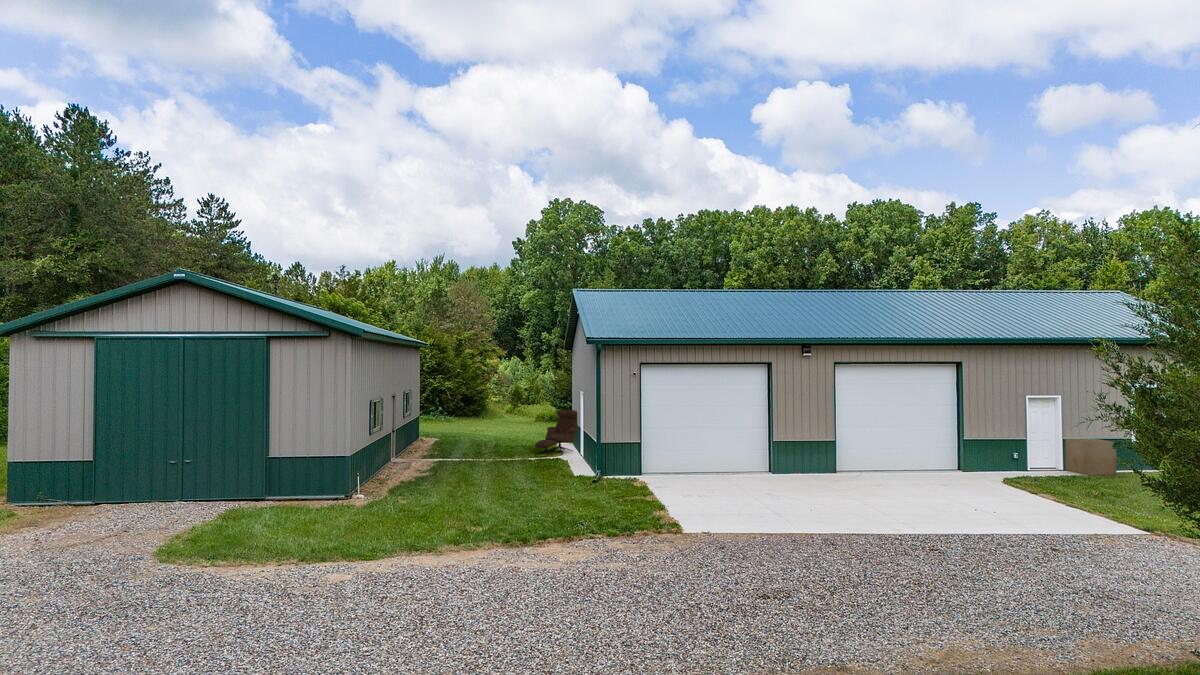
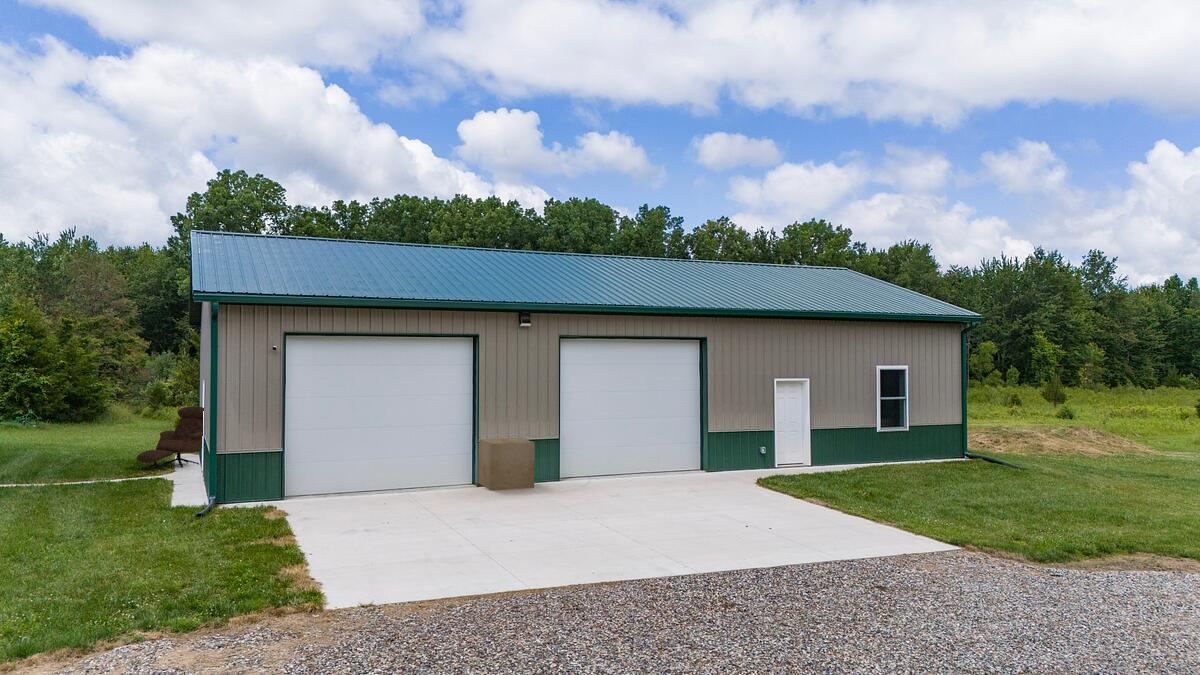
cardboard box: present [1066,439,1116,475] -> present [478,438,535,490]

